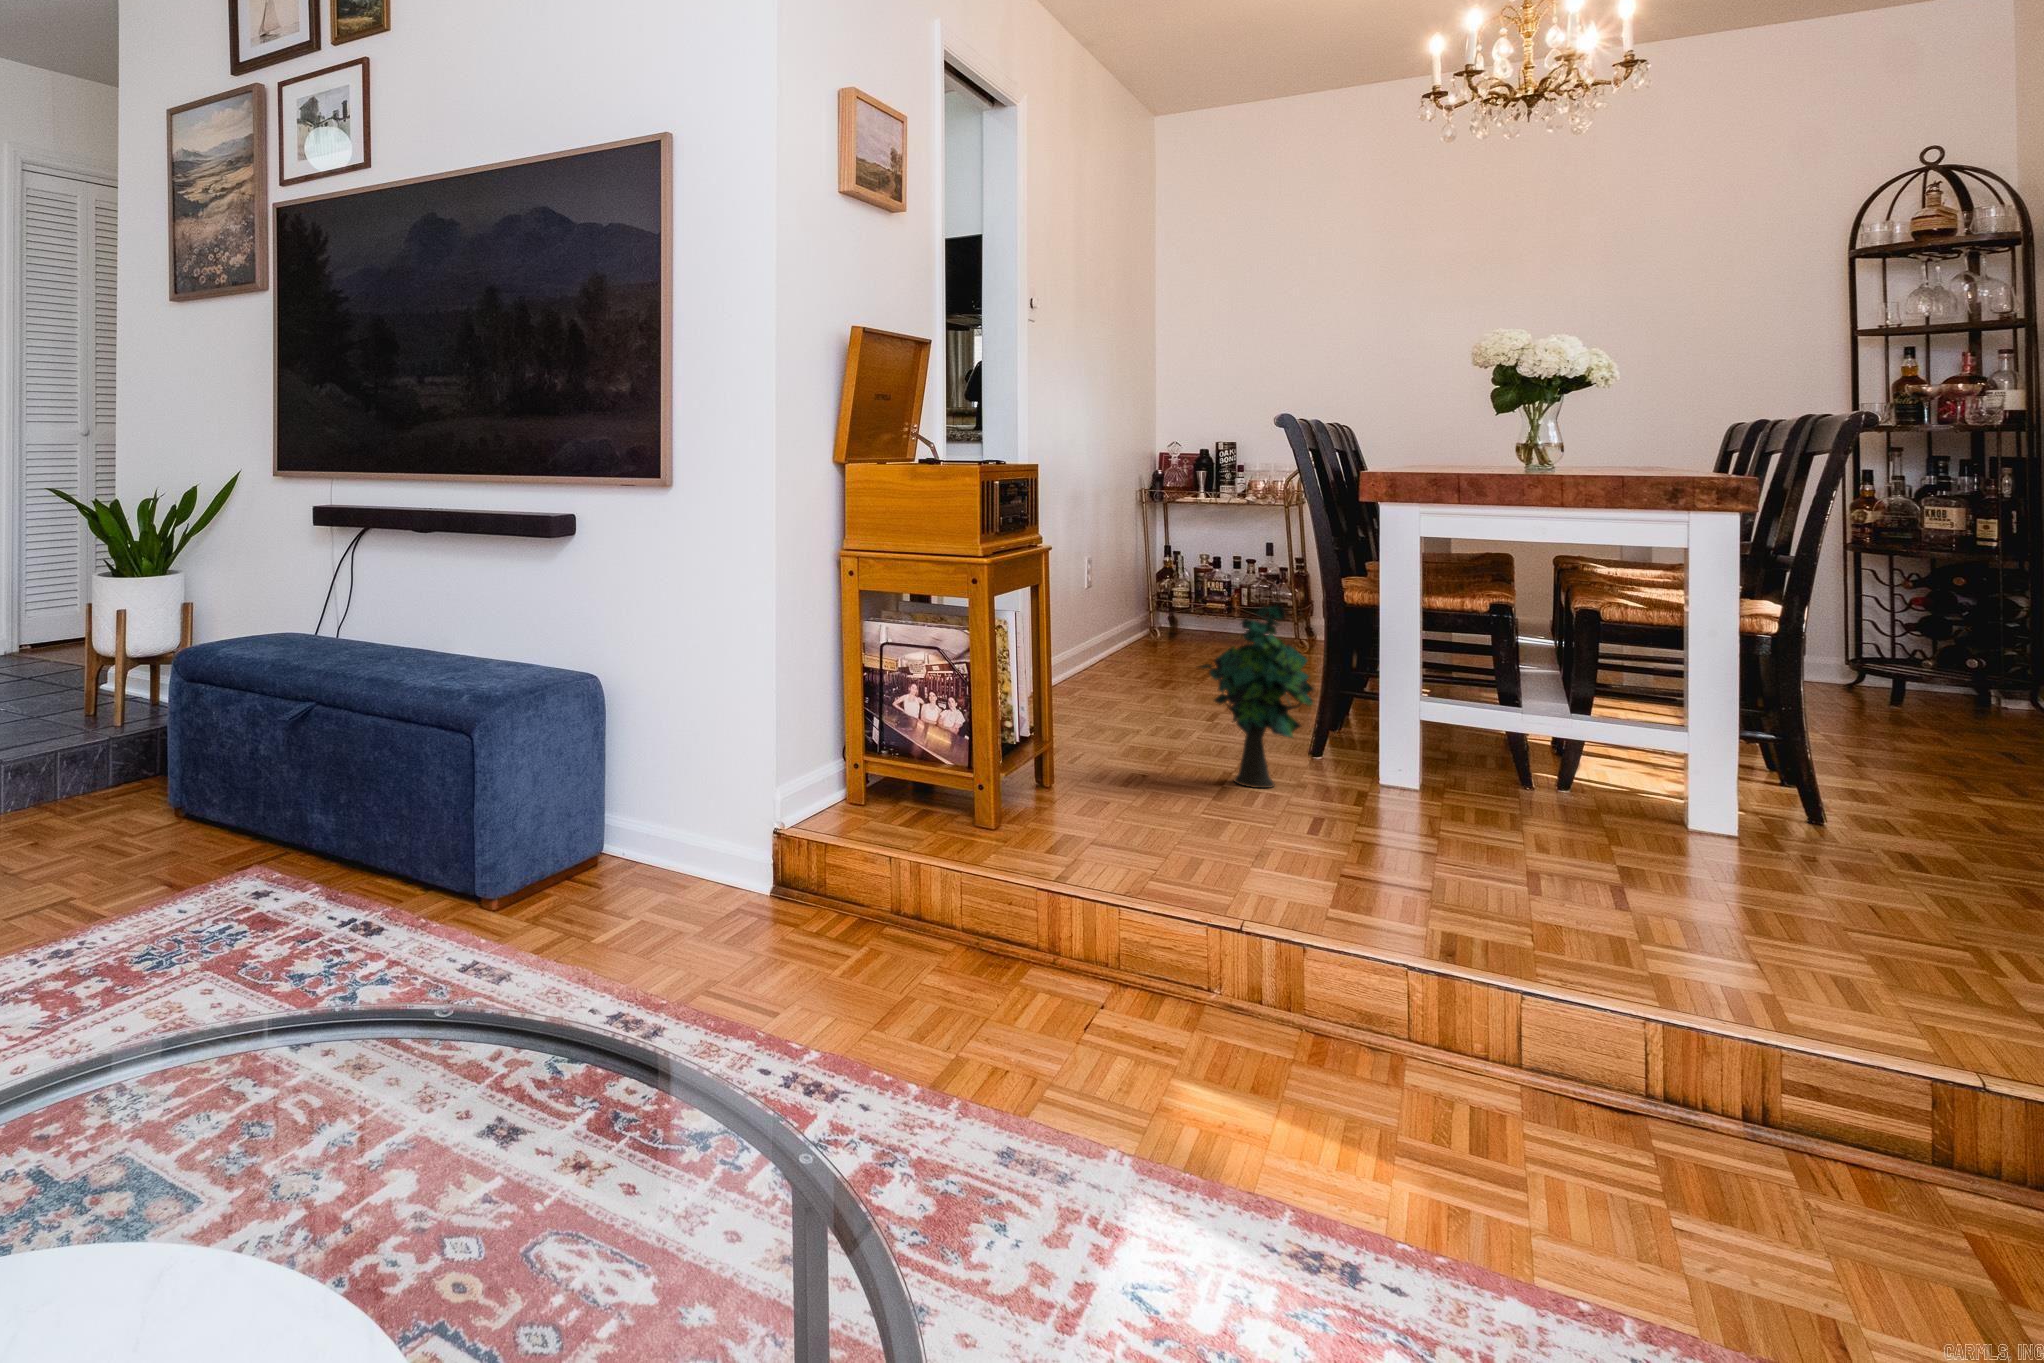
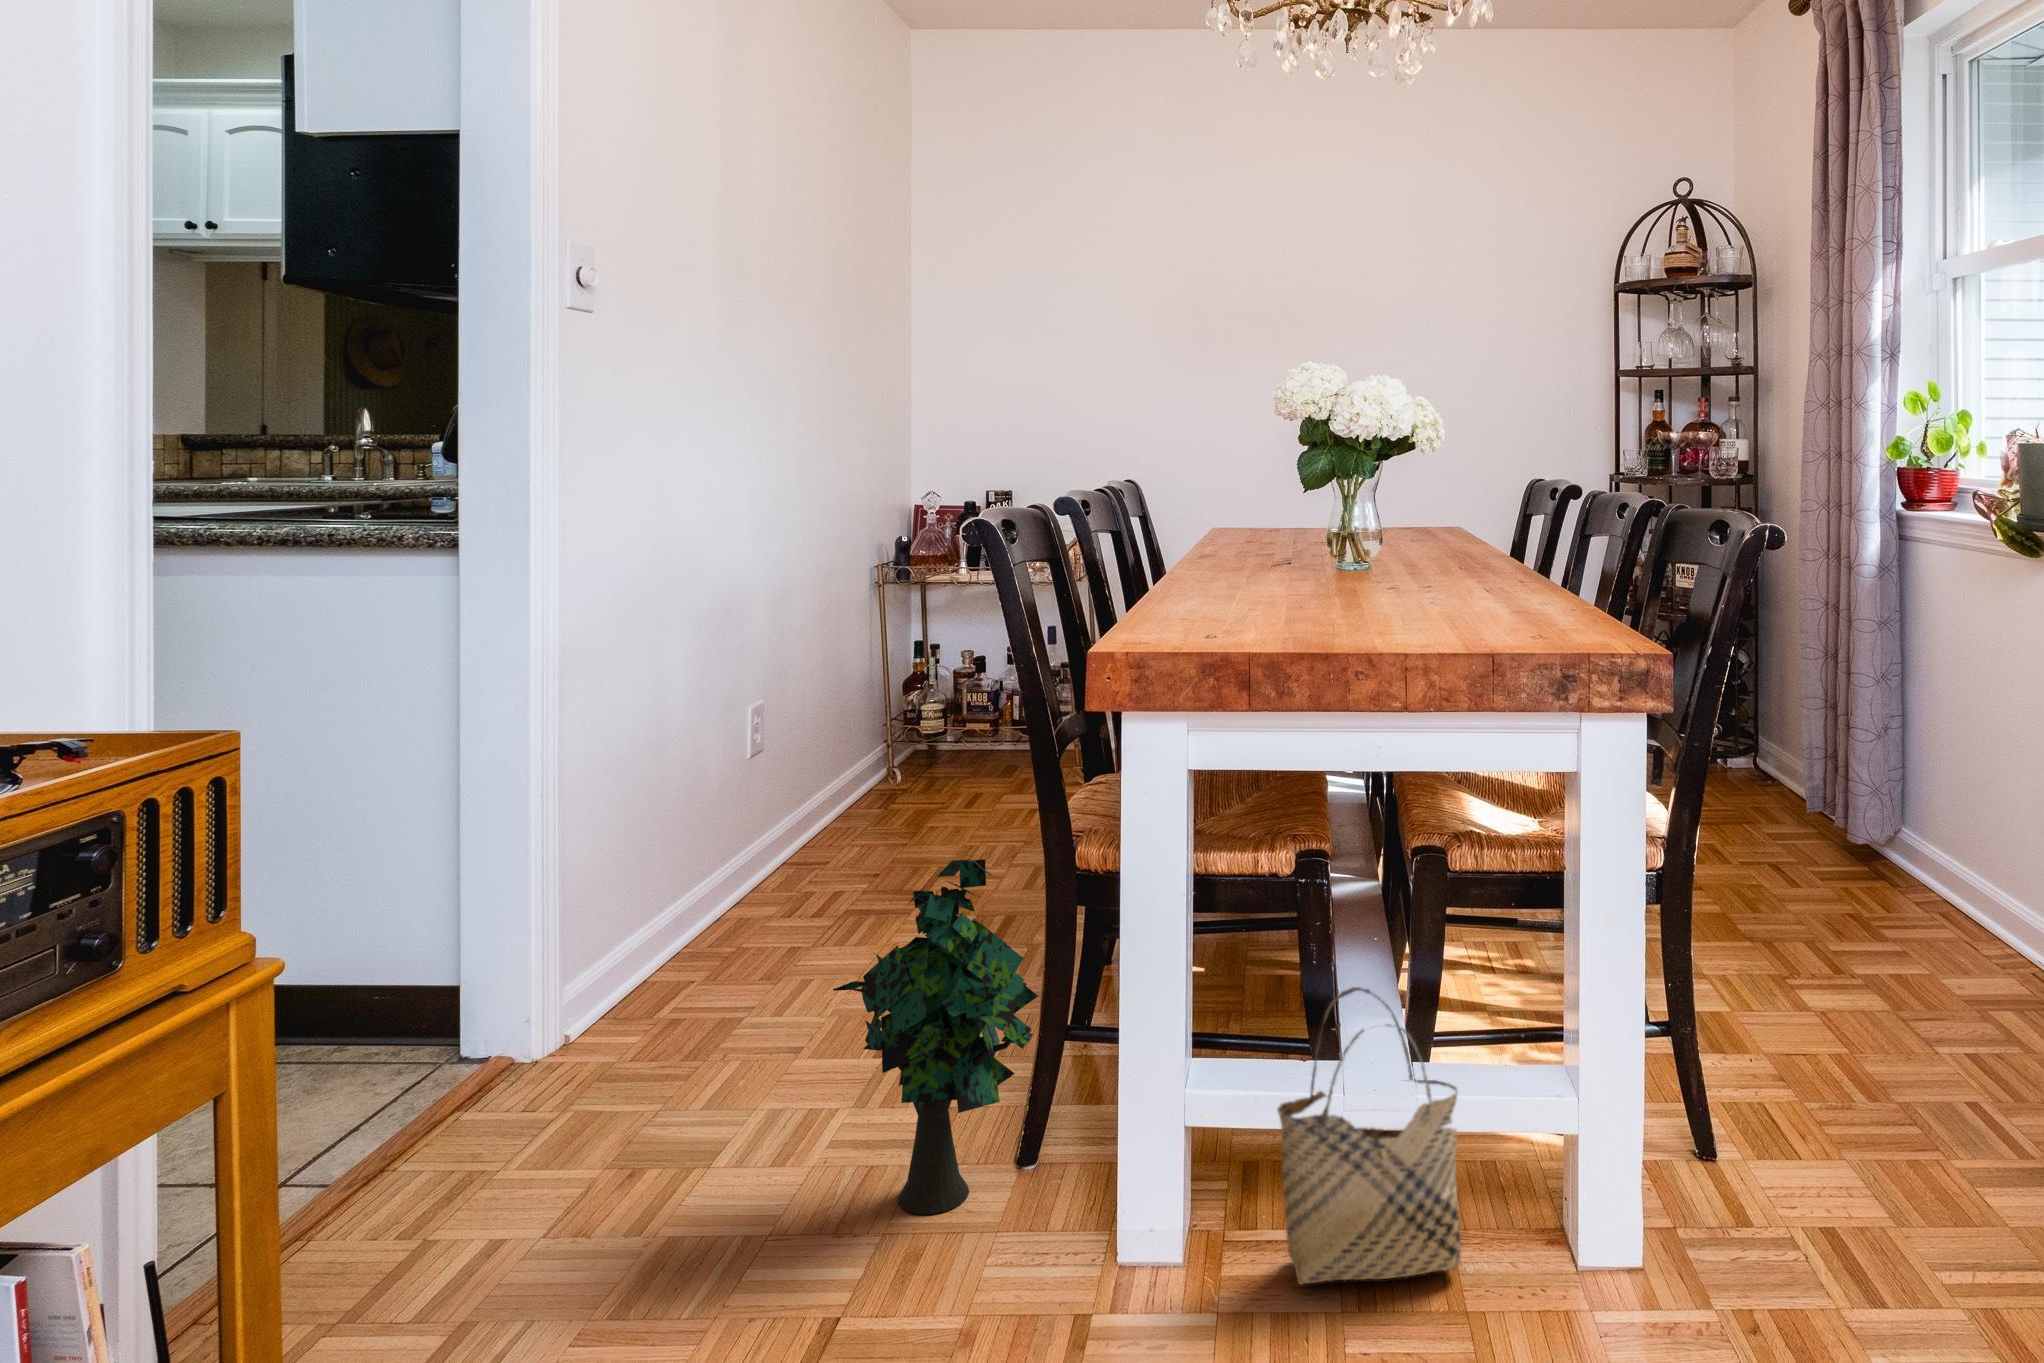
woven basket: none [1477,689,1607,847] -> present [1277,987,1461,1285]

